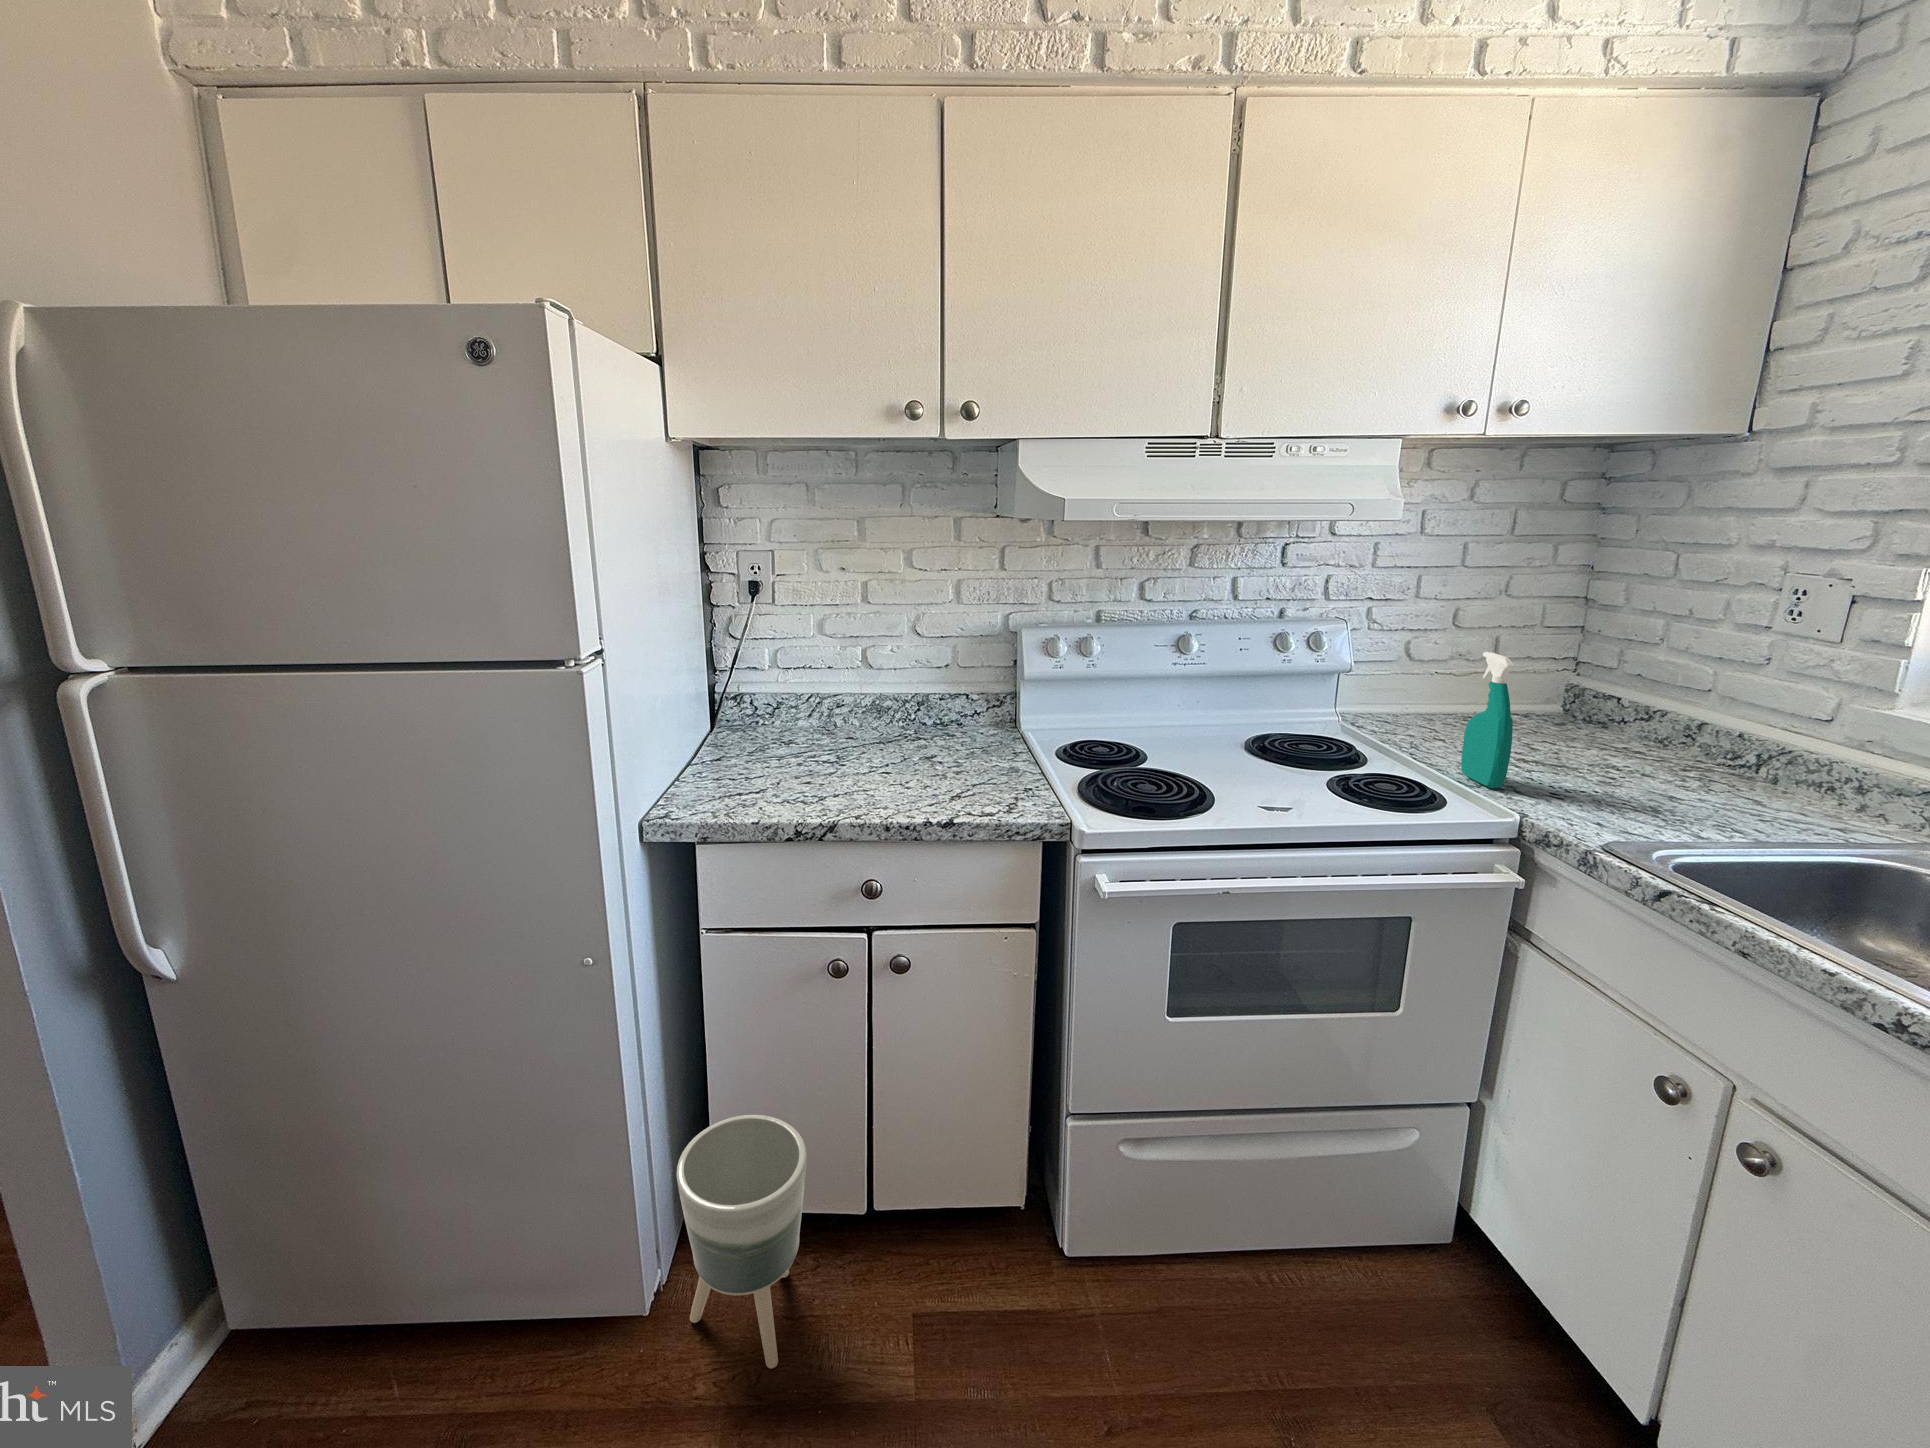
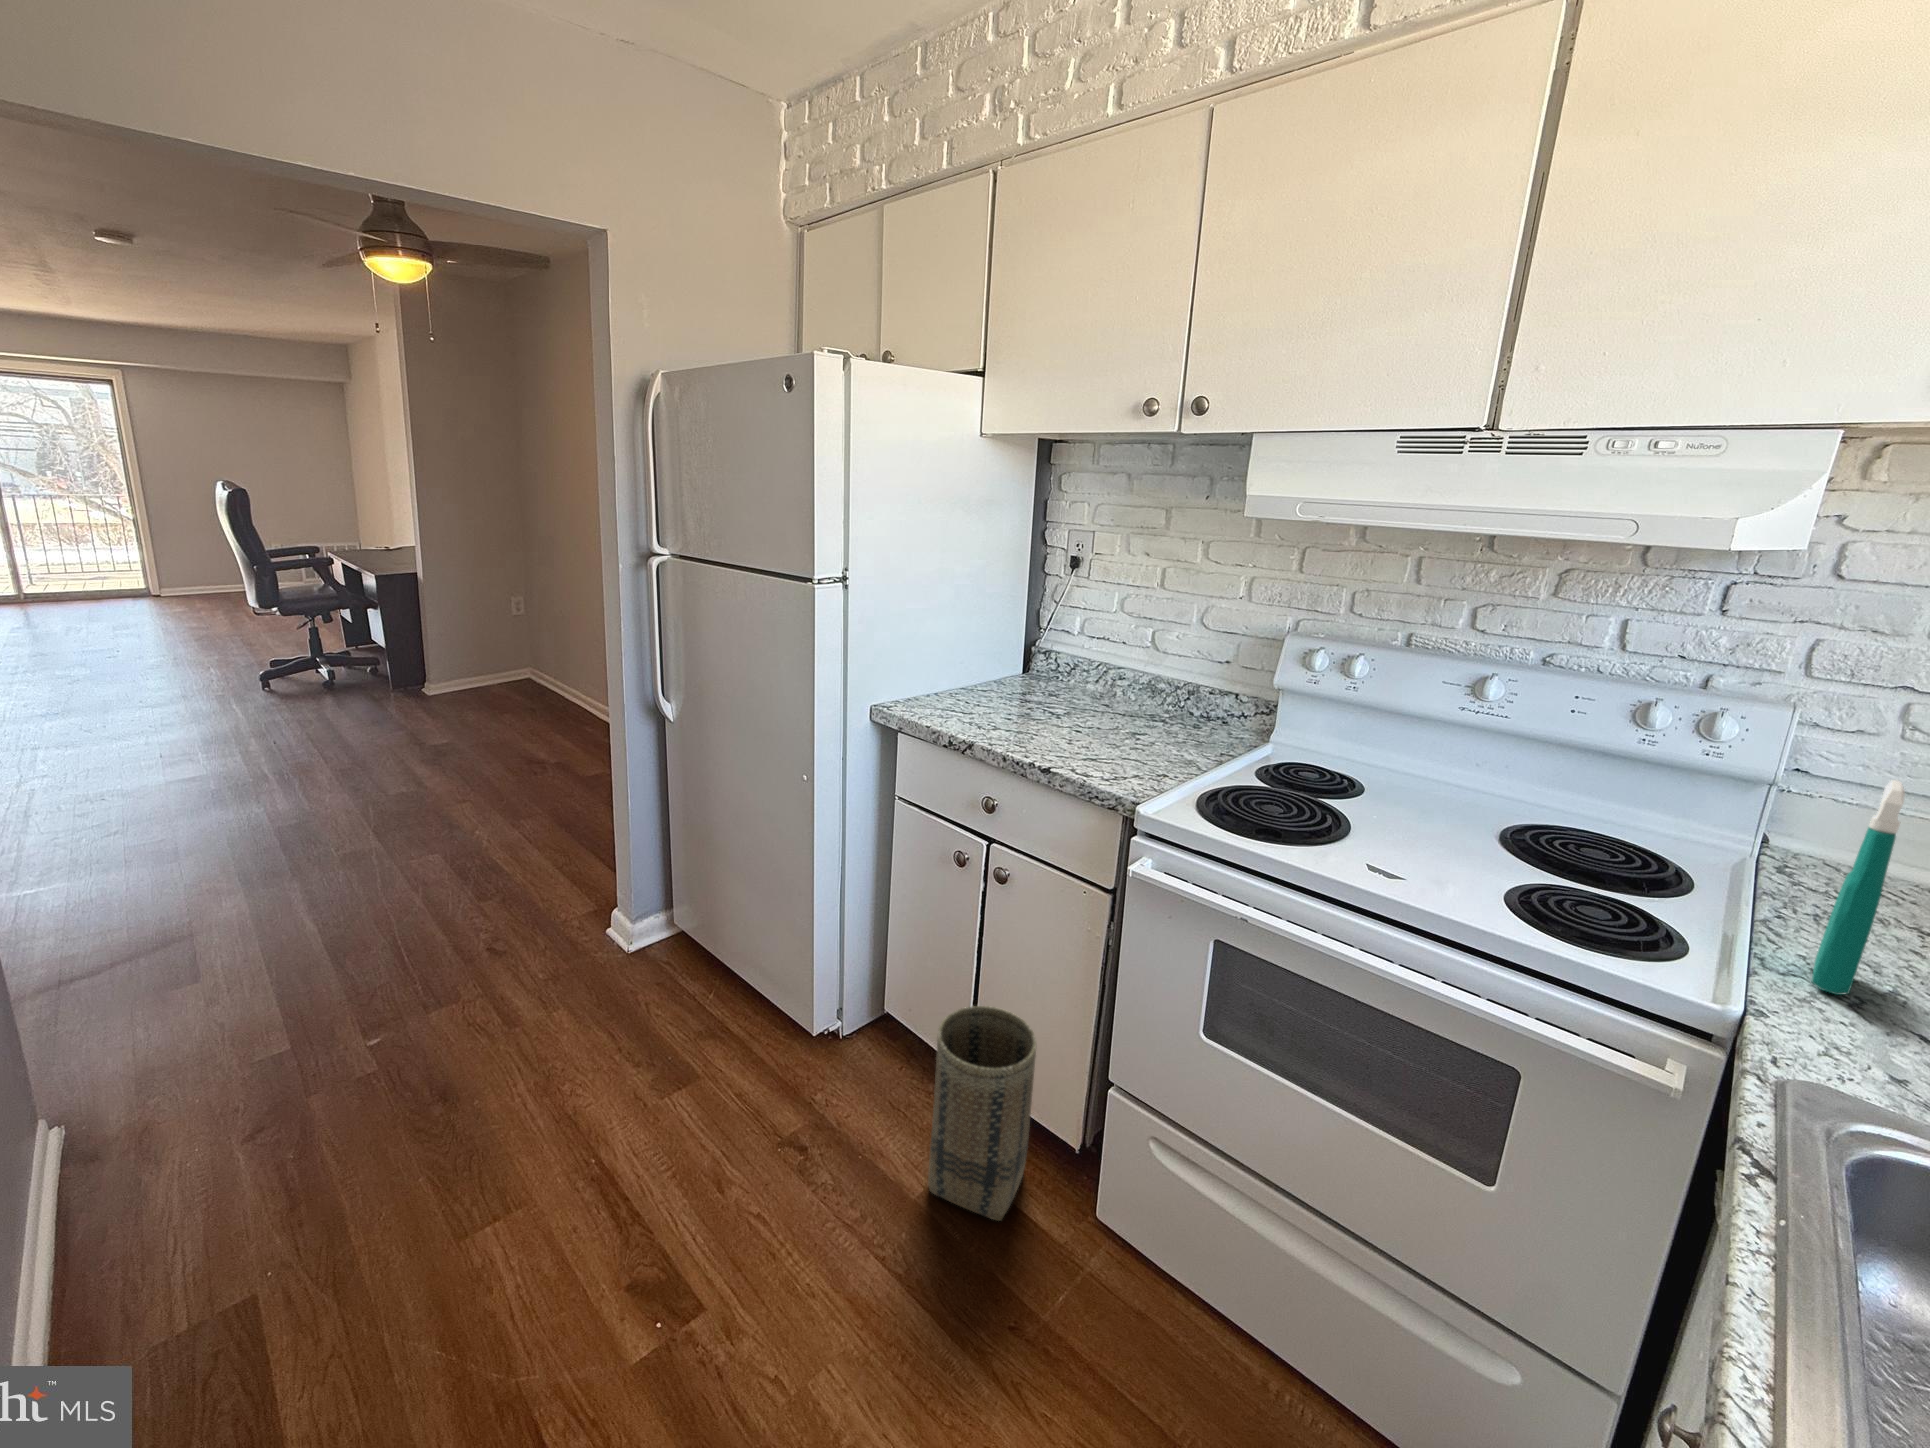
basket: none [887,1109,1004,1371] -> present [928,1006,1036,1221]
planter: present [676,1115,807,1368] -> none [830,941,924,1119]

